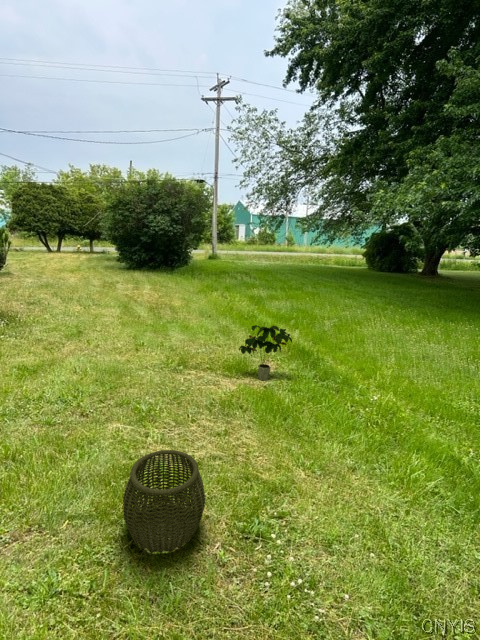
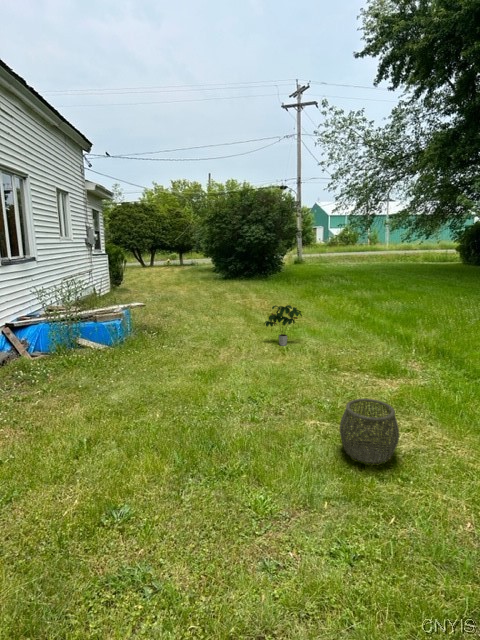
potted plant: present [239,325,292,381] -> present [265,305,302,346]

